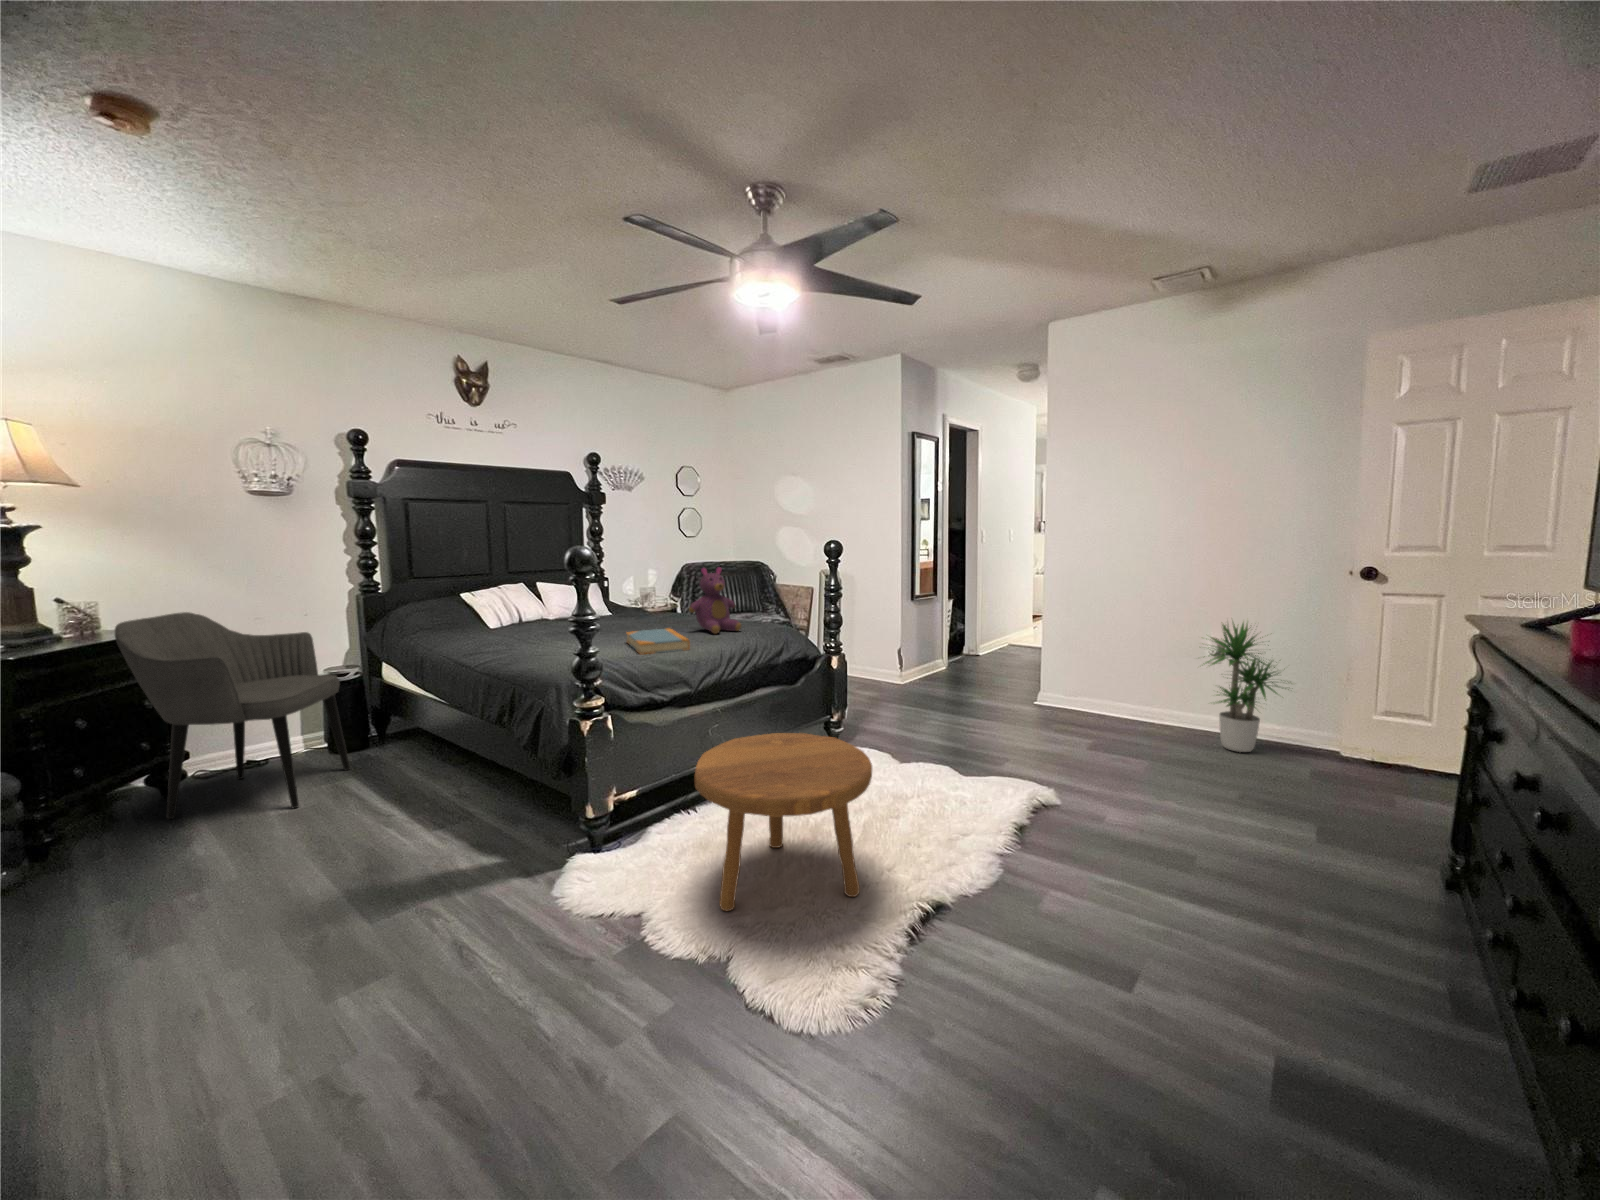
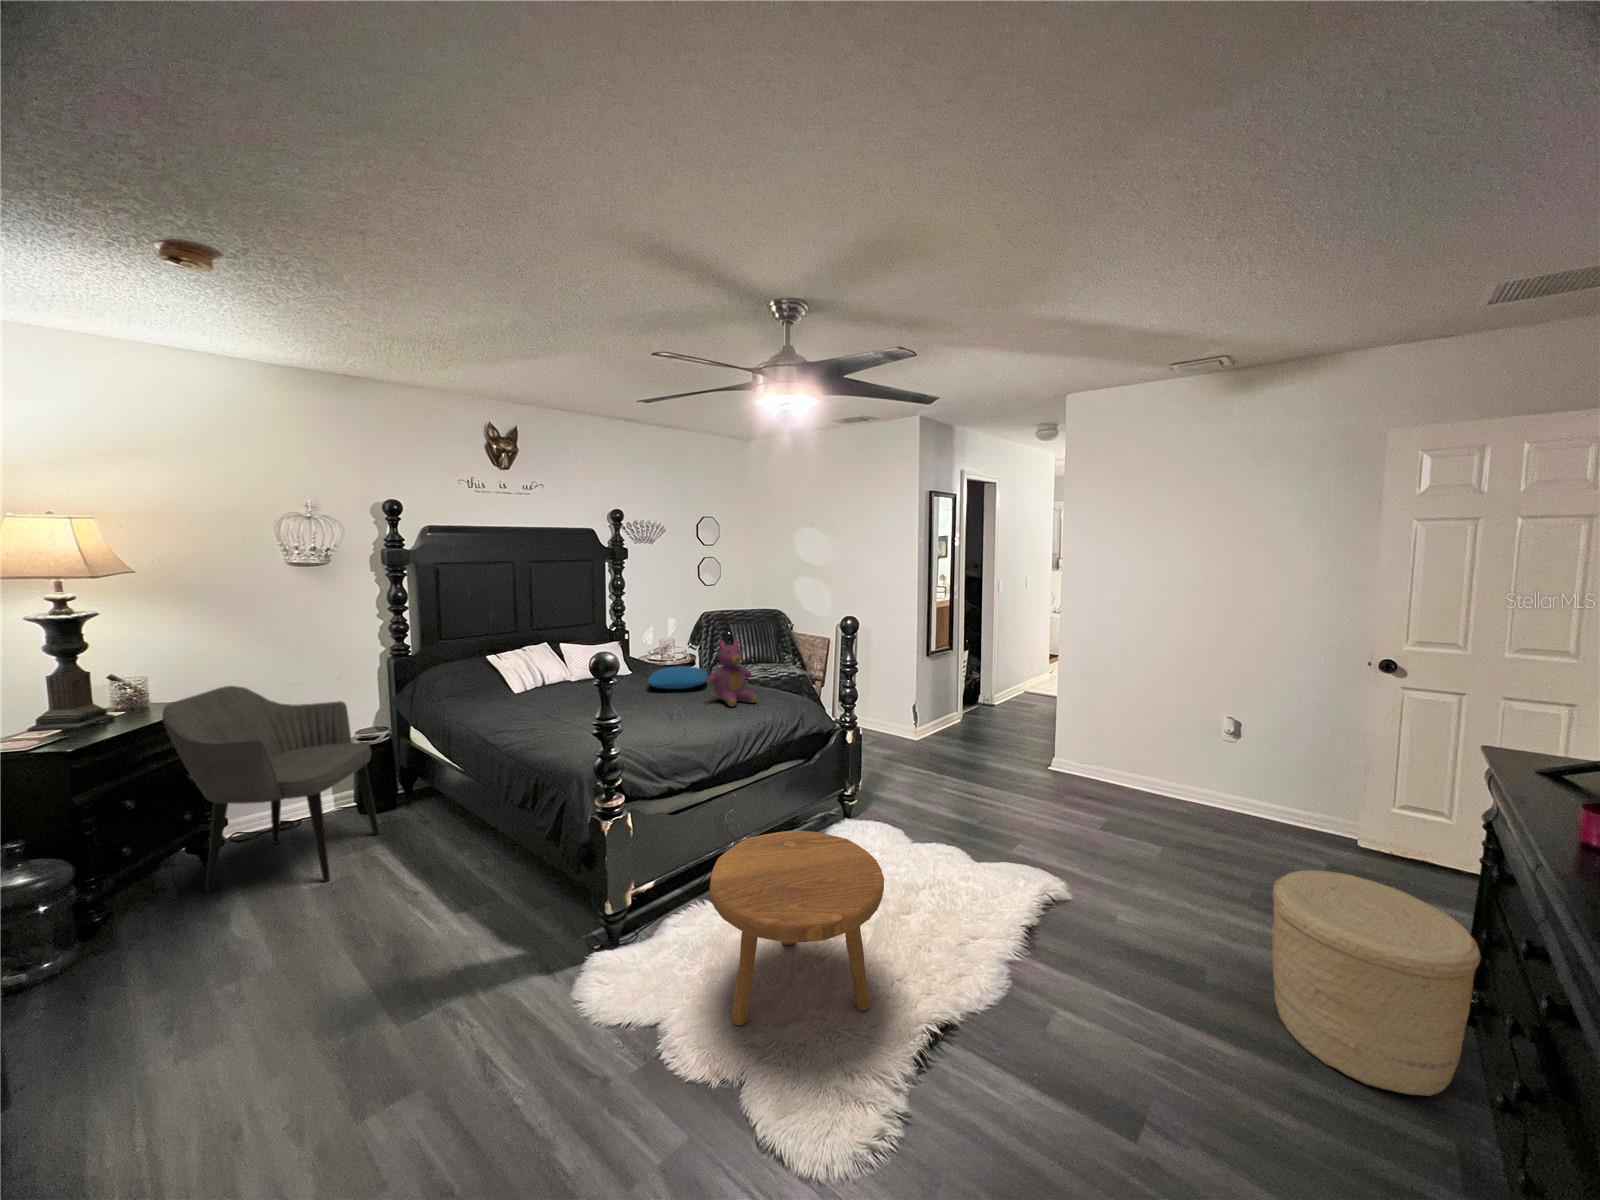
pillow: none [628,604,691,624] -> present [648,666,708,689]
potted plant: present [1207,623,1286,752] -> none [1204,697,1312,835]
book: present [627,629,690,654] -> none [645,703,707,739]
woven basket: none [1260,749,1462,947] -> present [1272,870,1481,1096]

